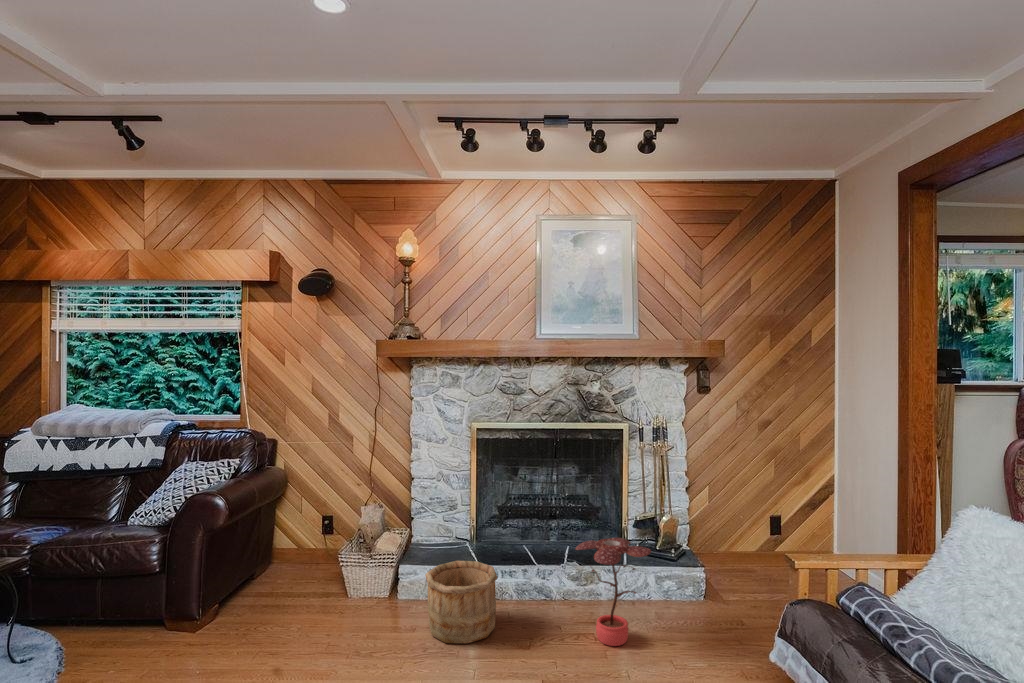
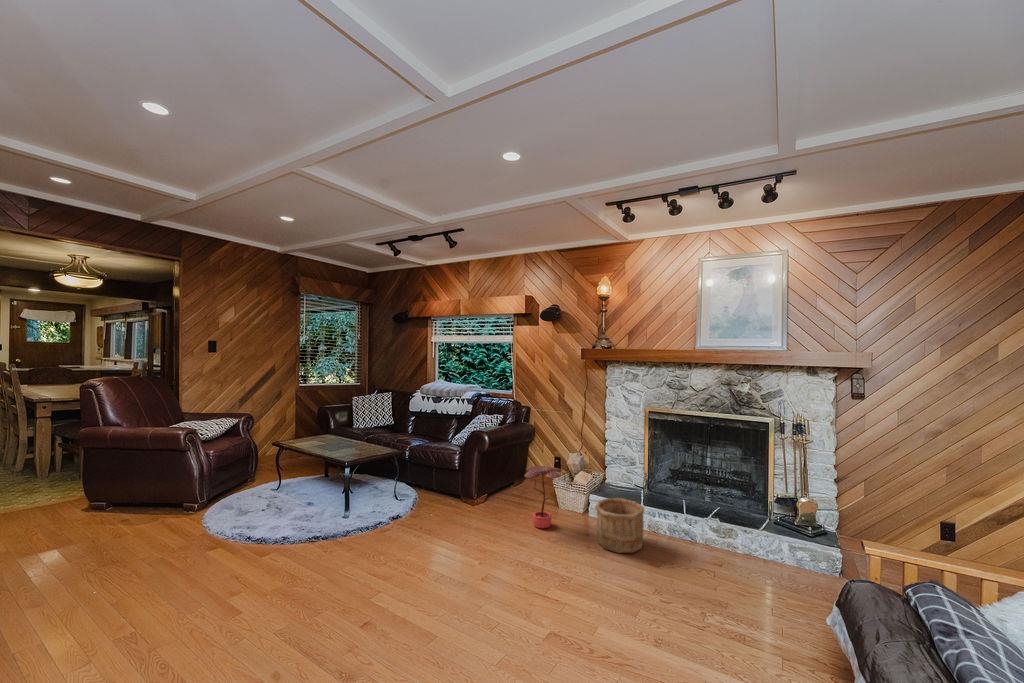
potted plant: present [576,538,651,646] -> present [524,466,562,528]

